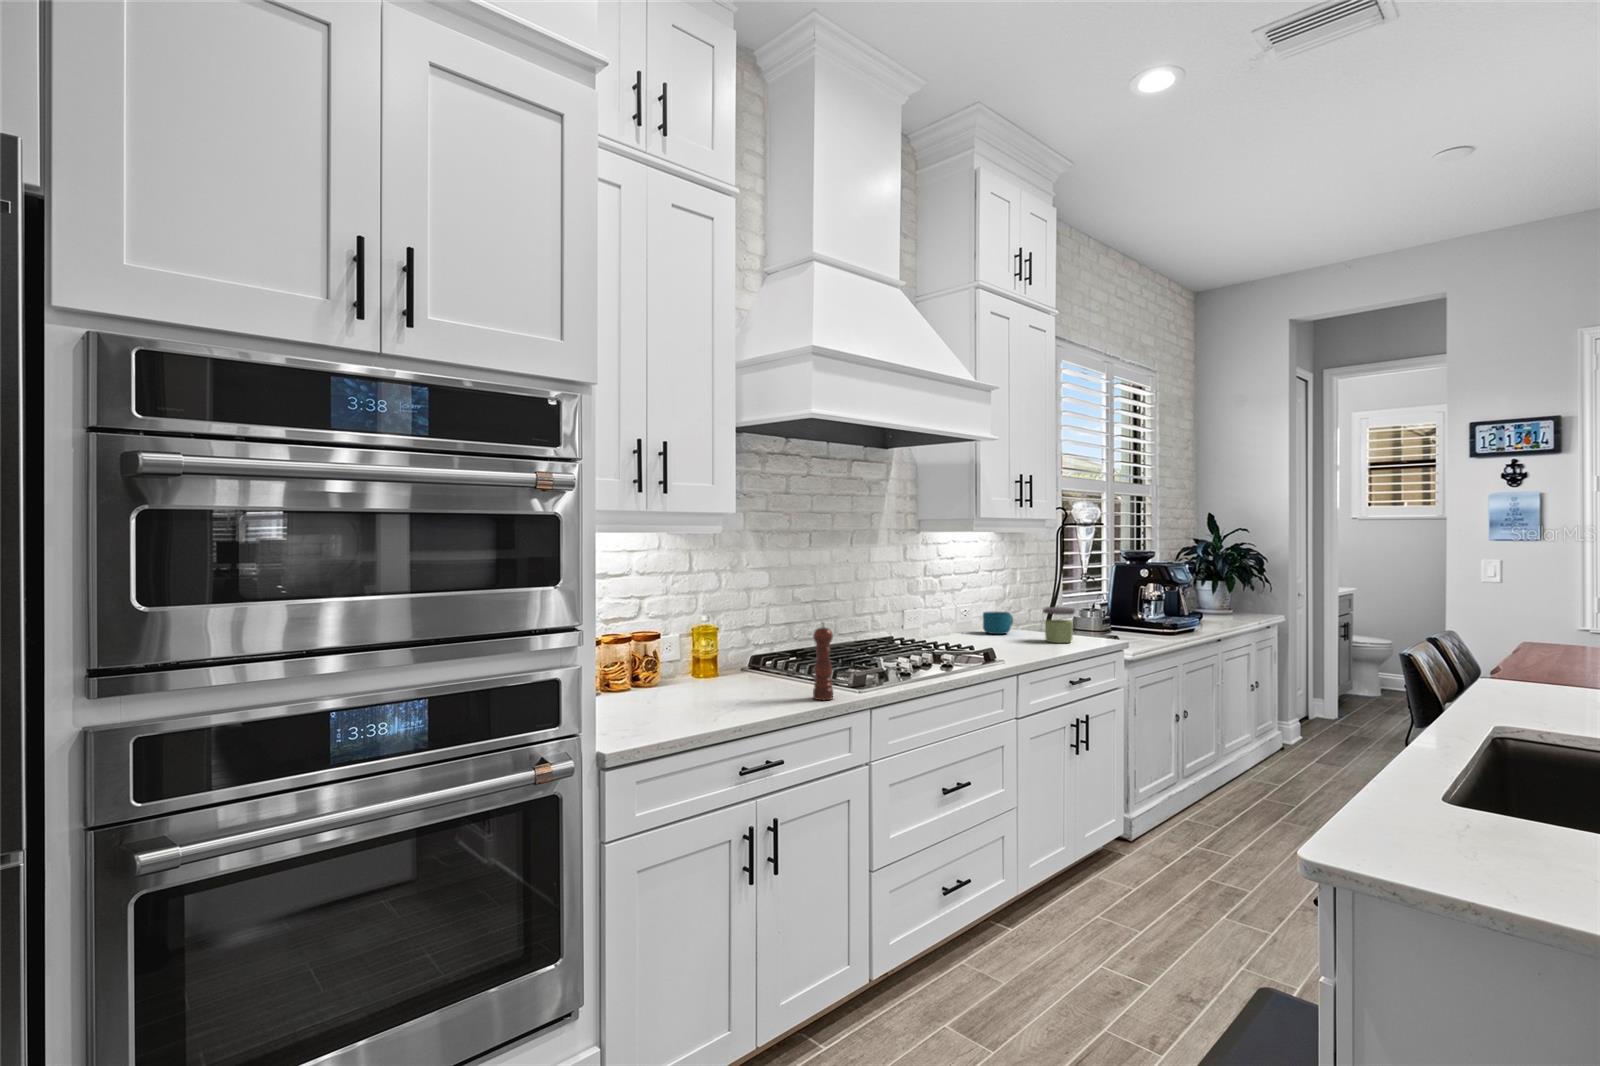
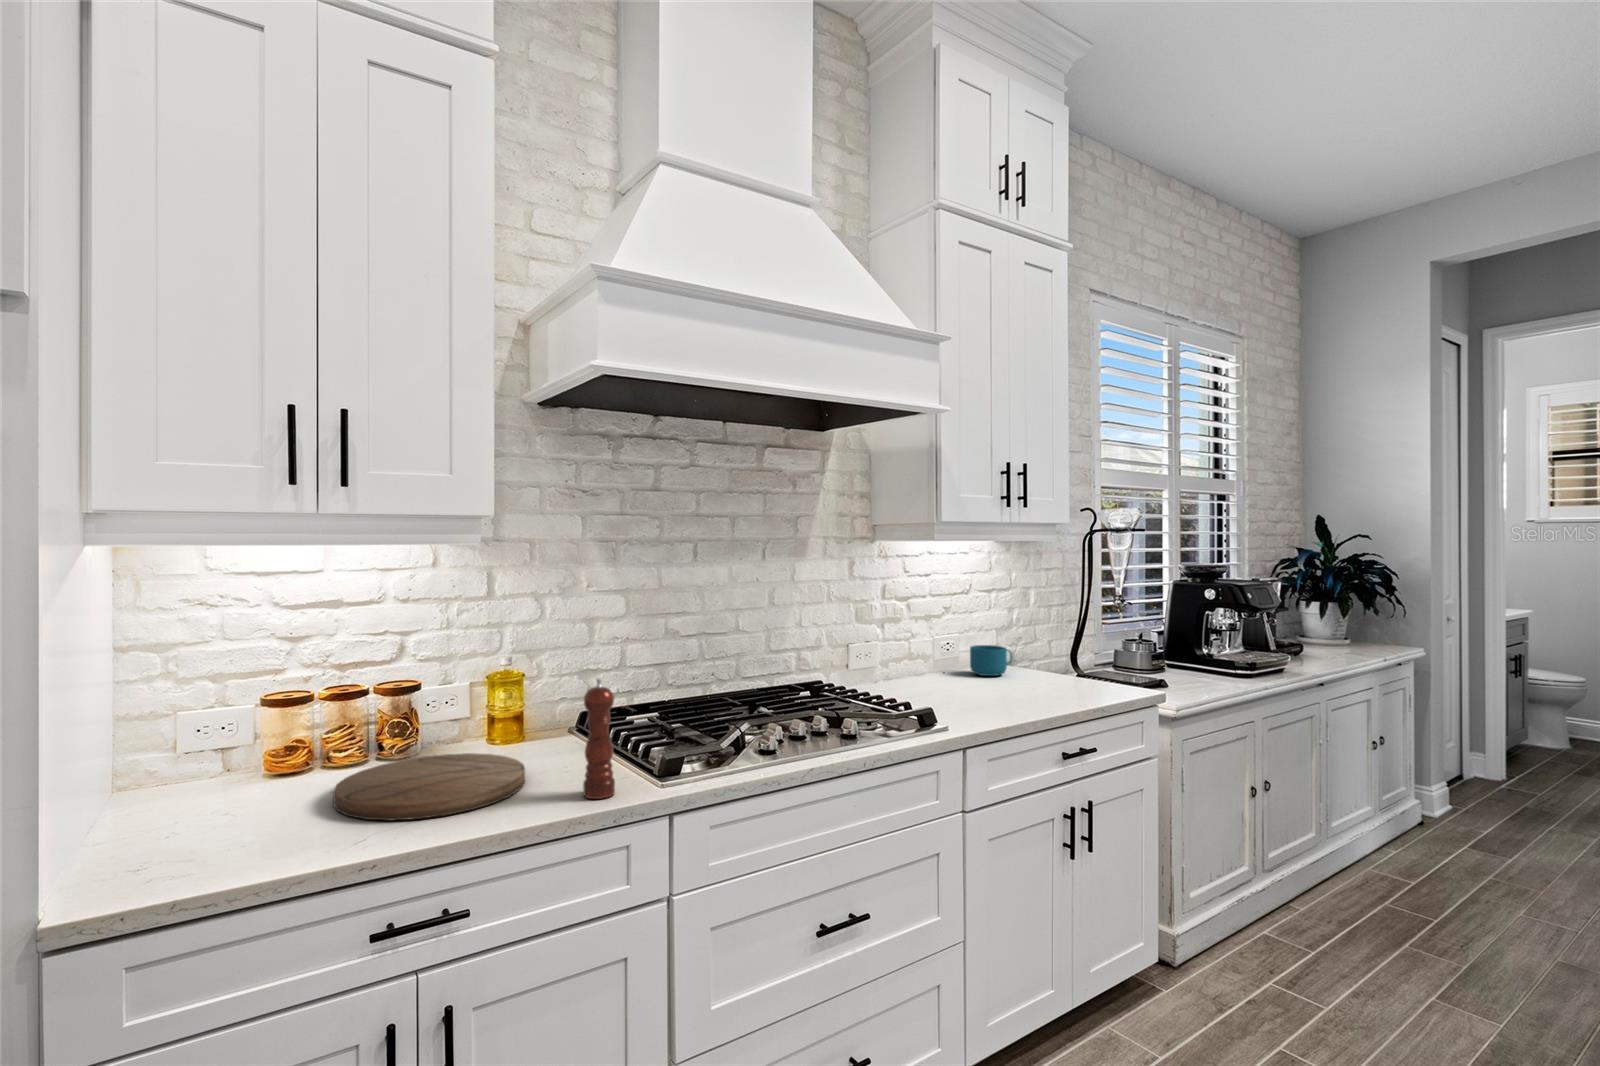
jar: present [1043,607,1075,643] -> none [1038,643,1085,694]
cutting board: none [648,680,767,713] -> present [333,753,525,820]

